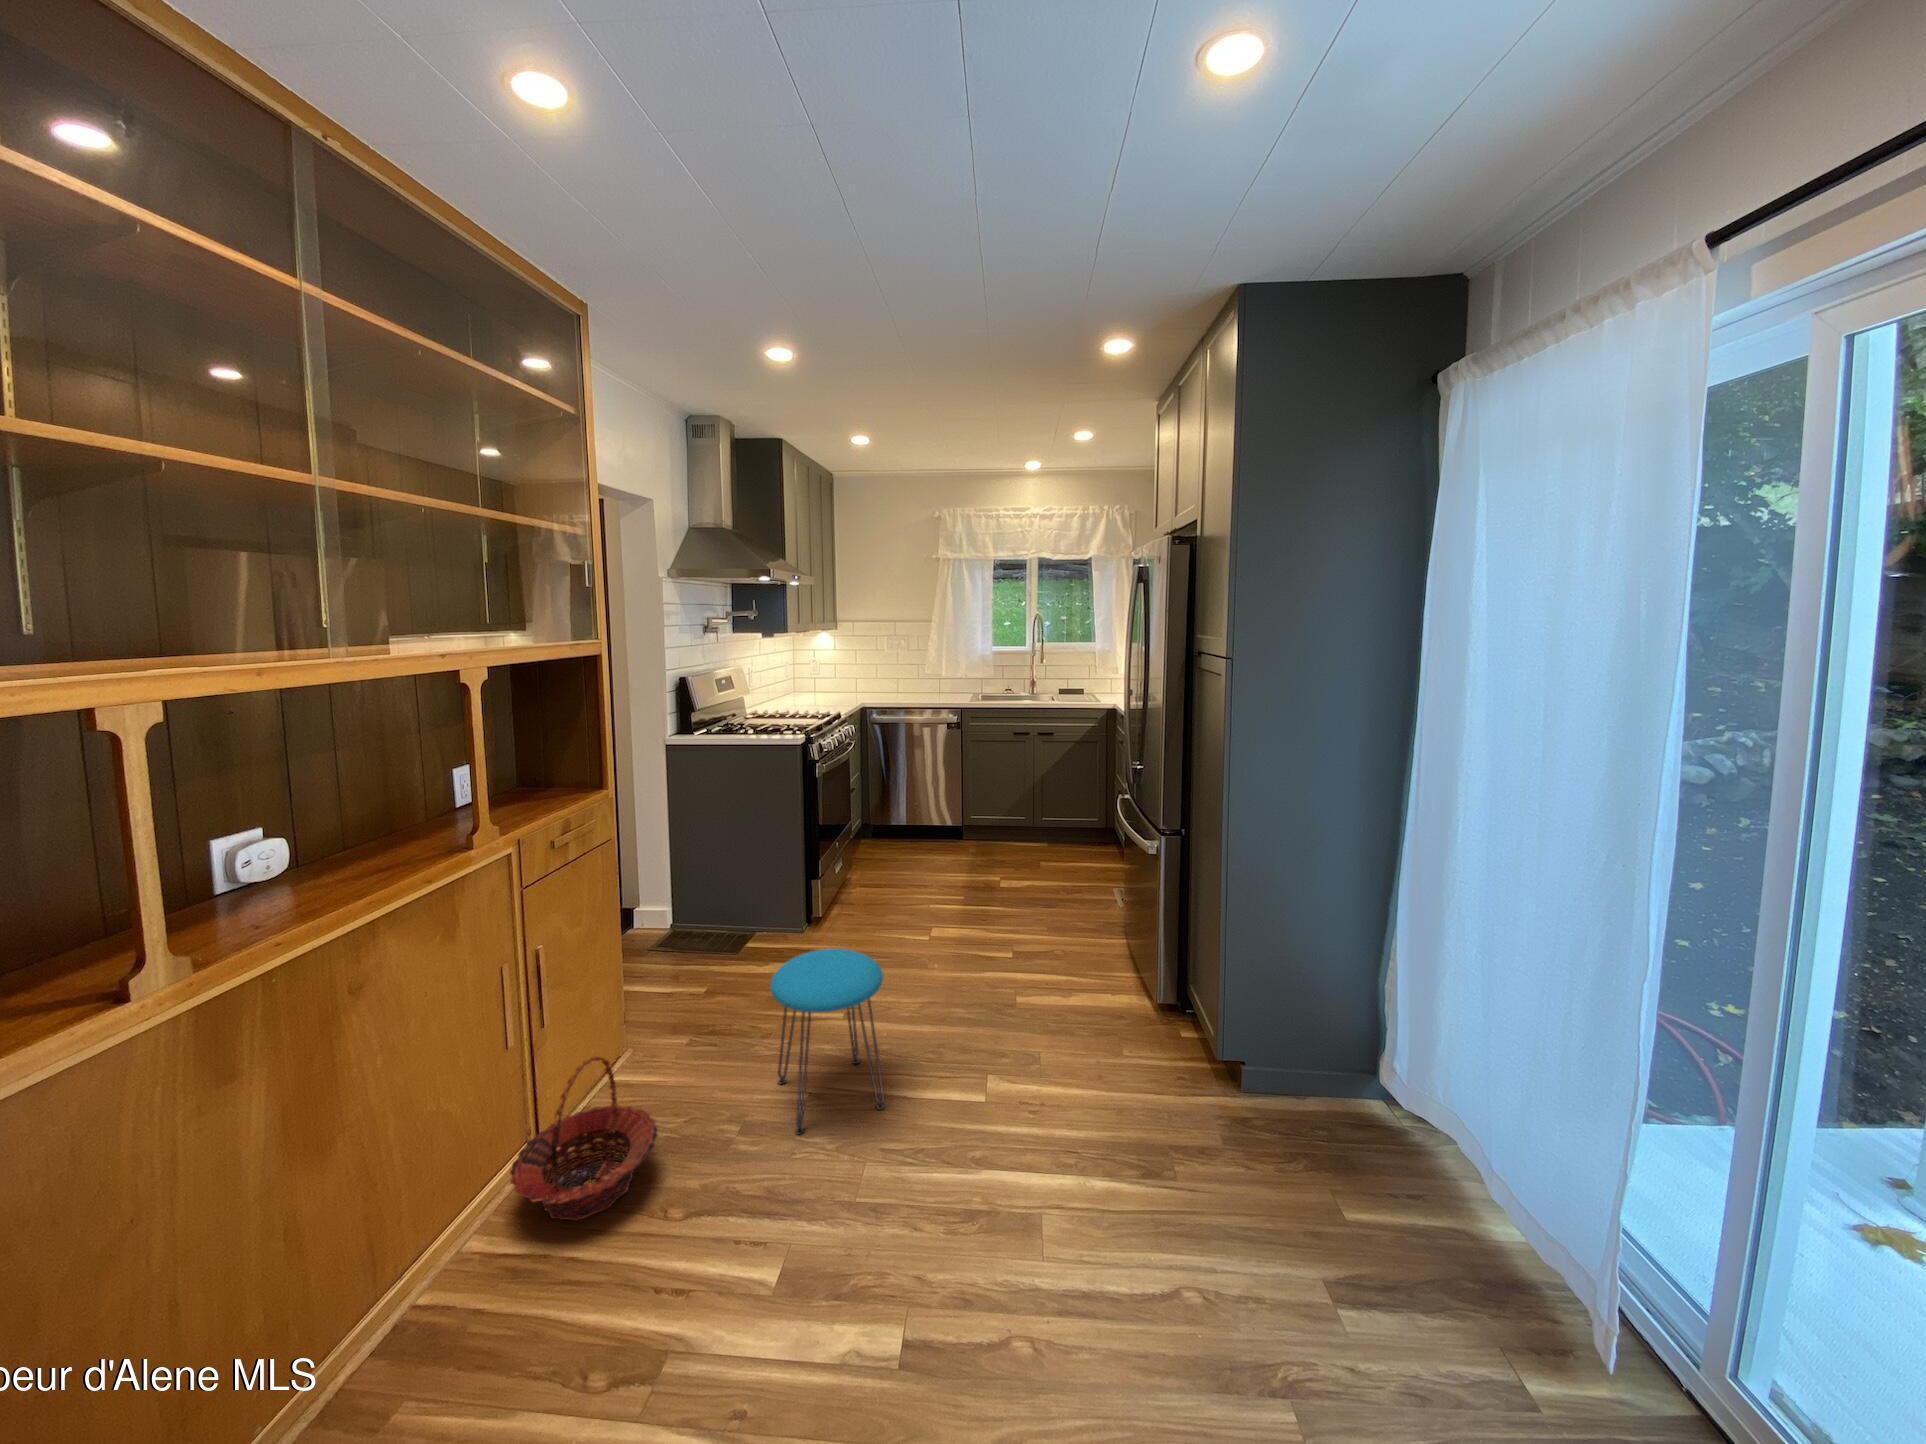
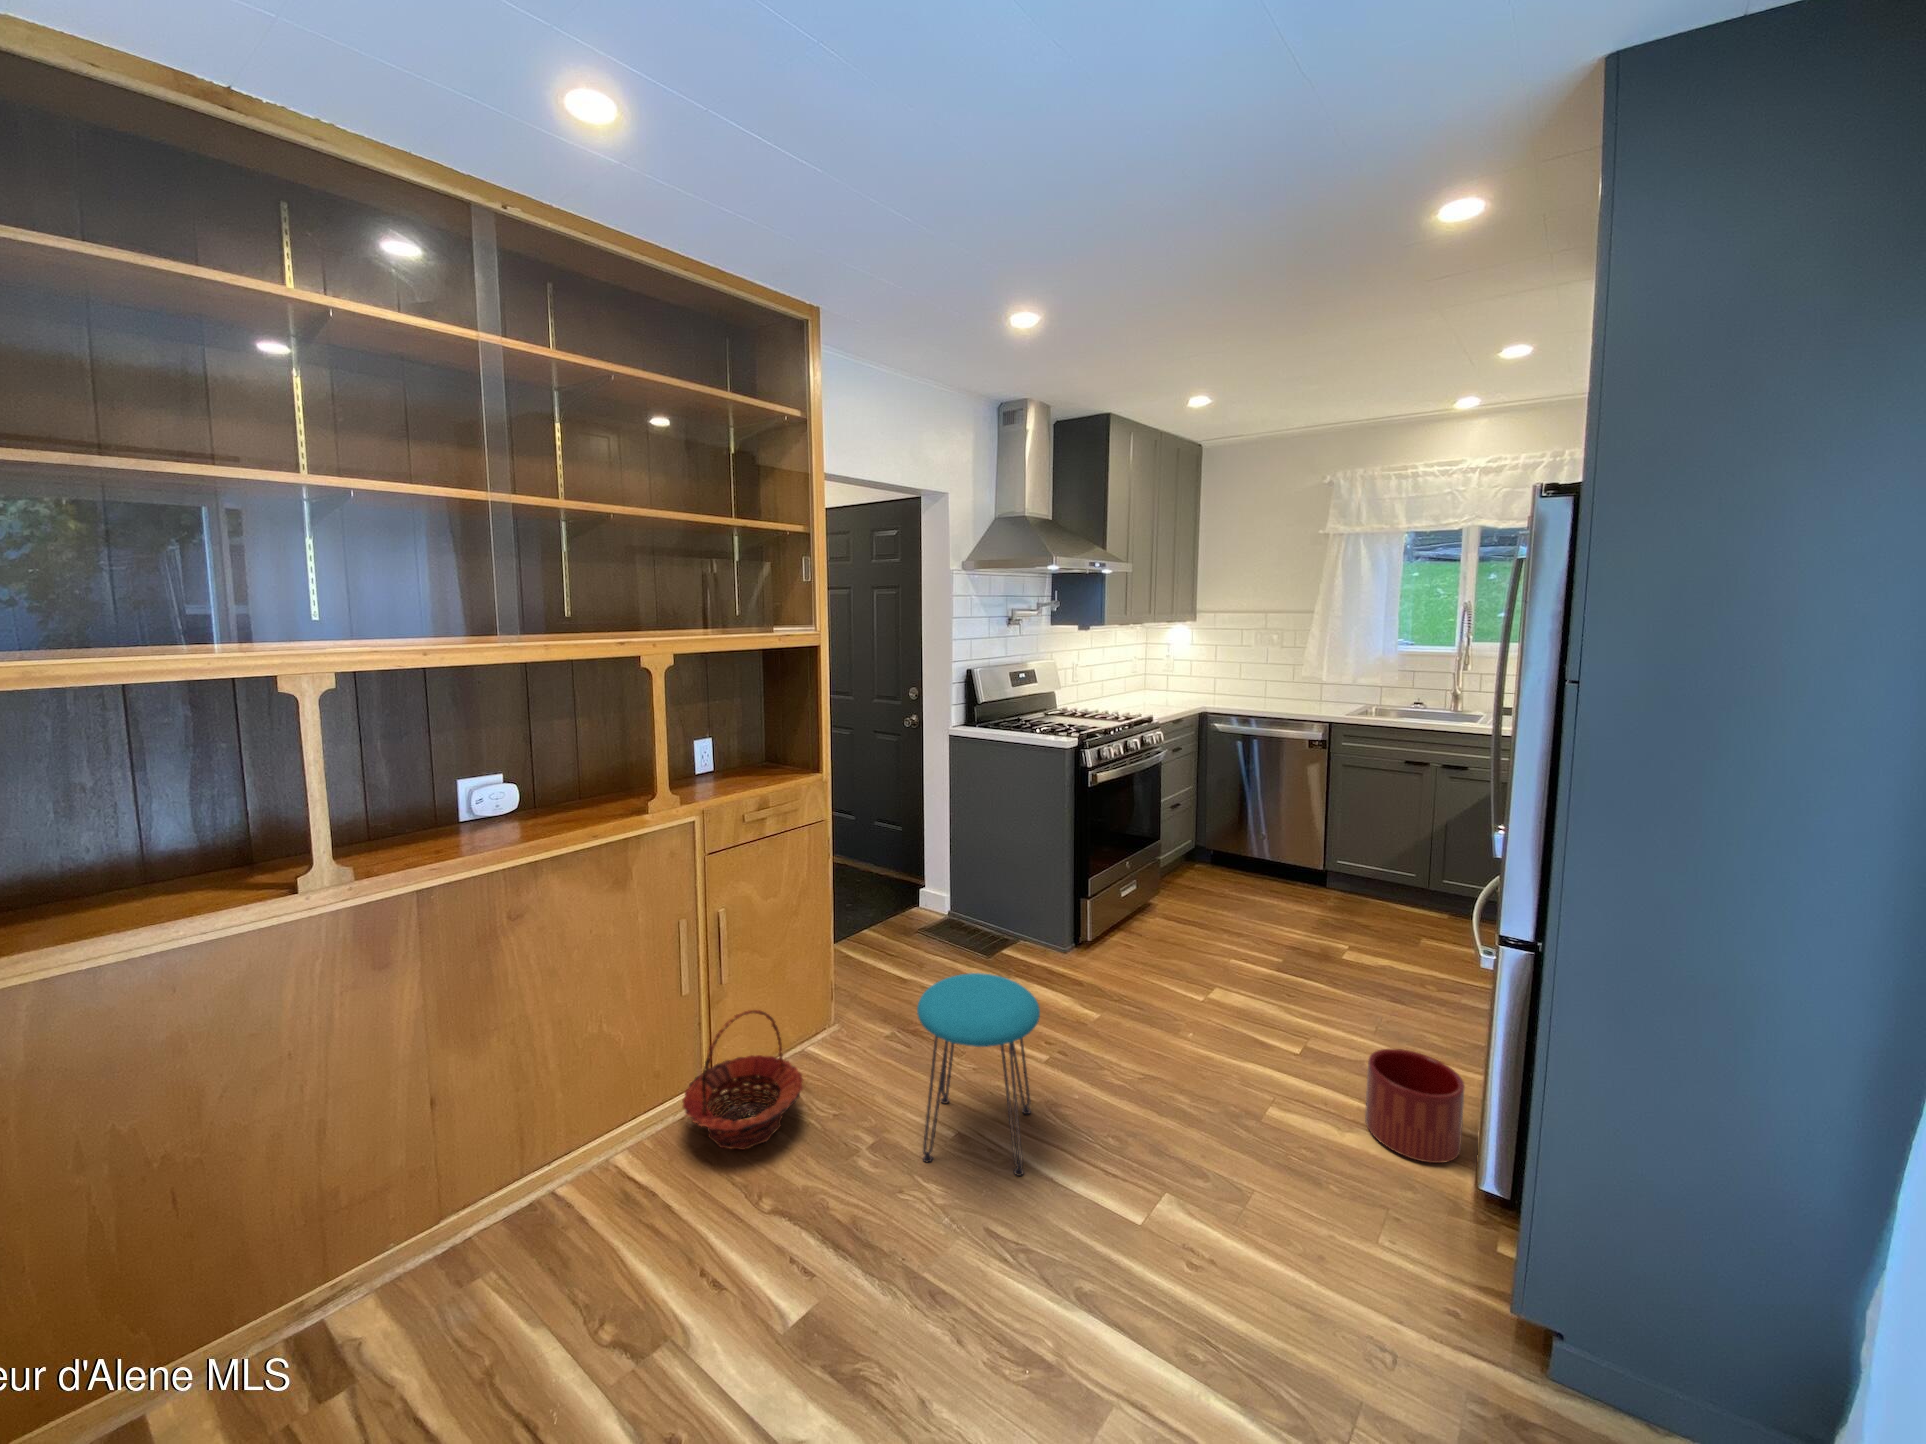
planter: none [1068,923,1124,992] -> present [1365,1049,1464,1163]

